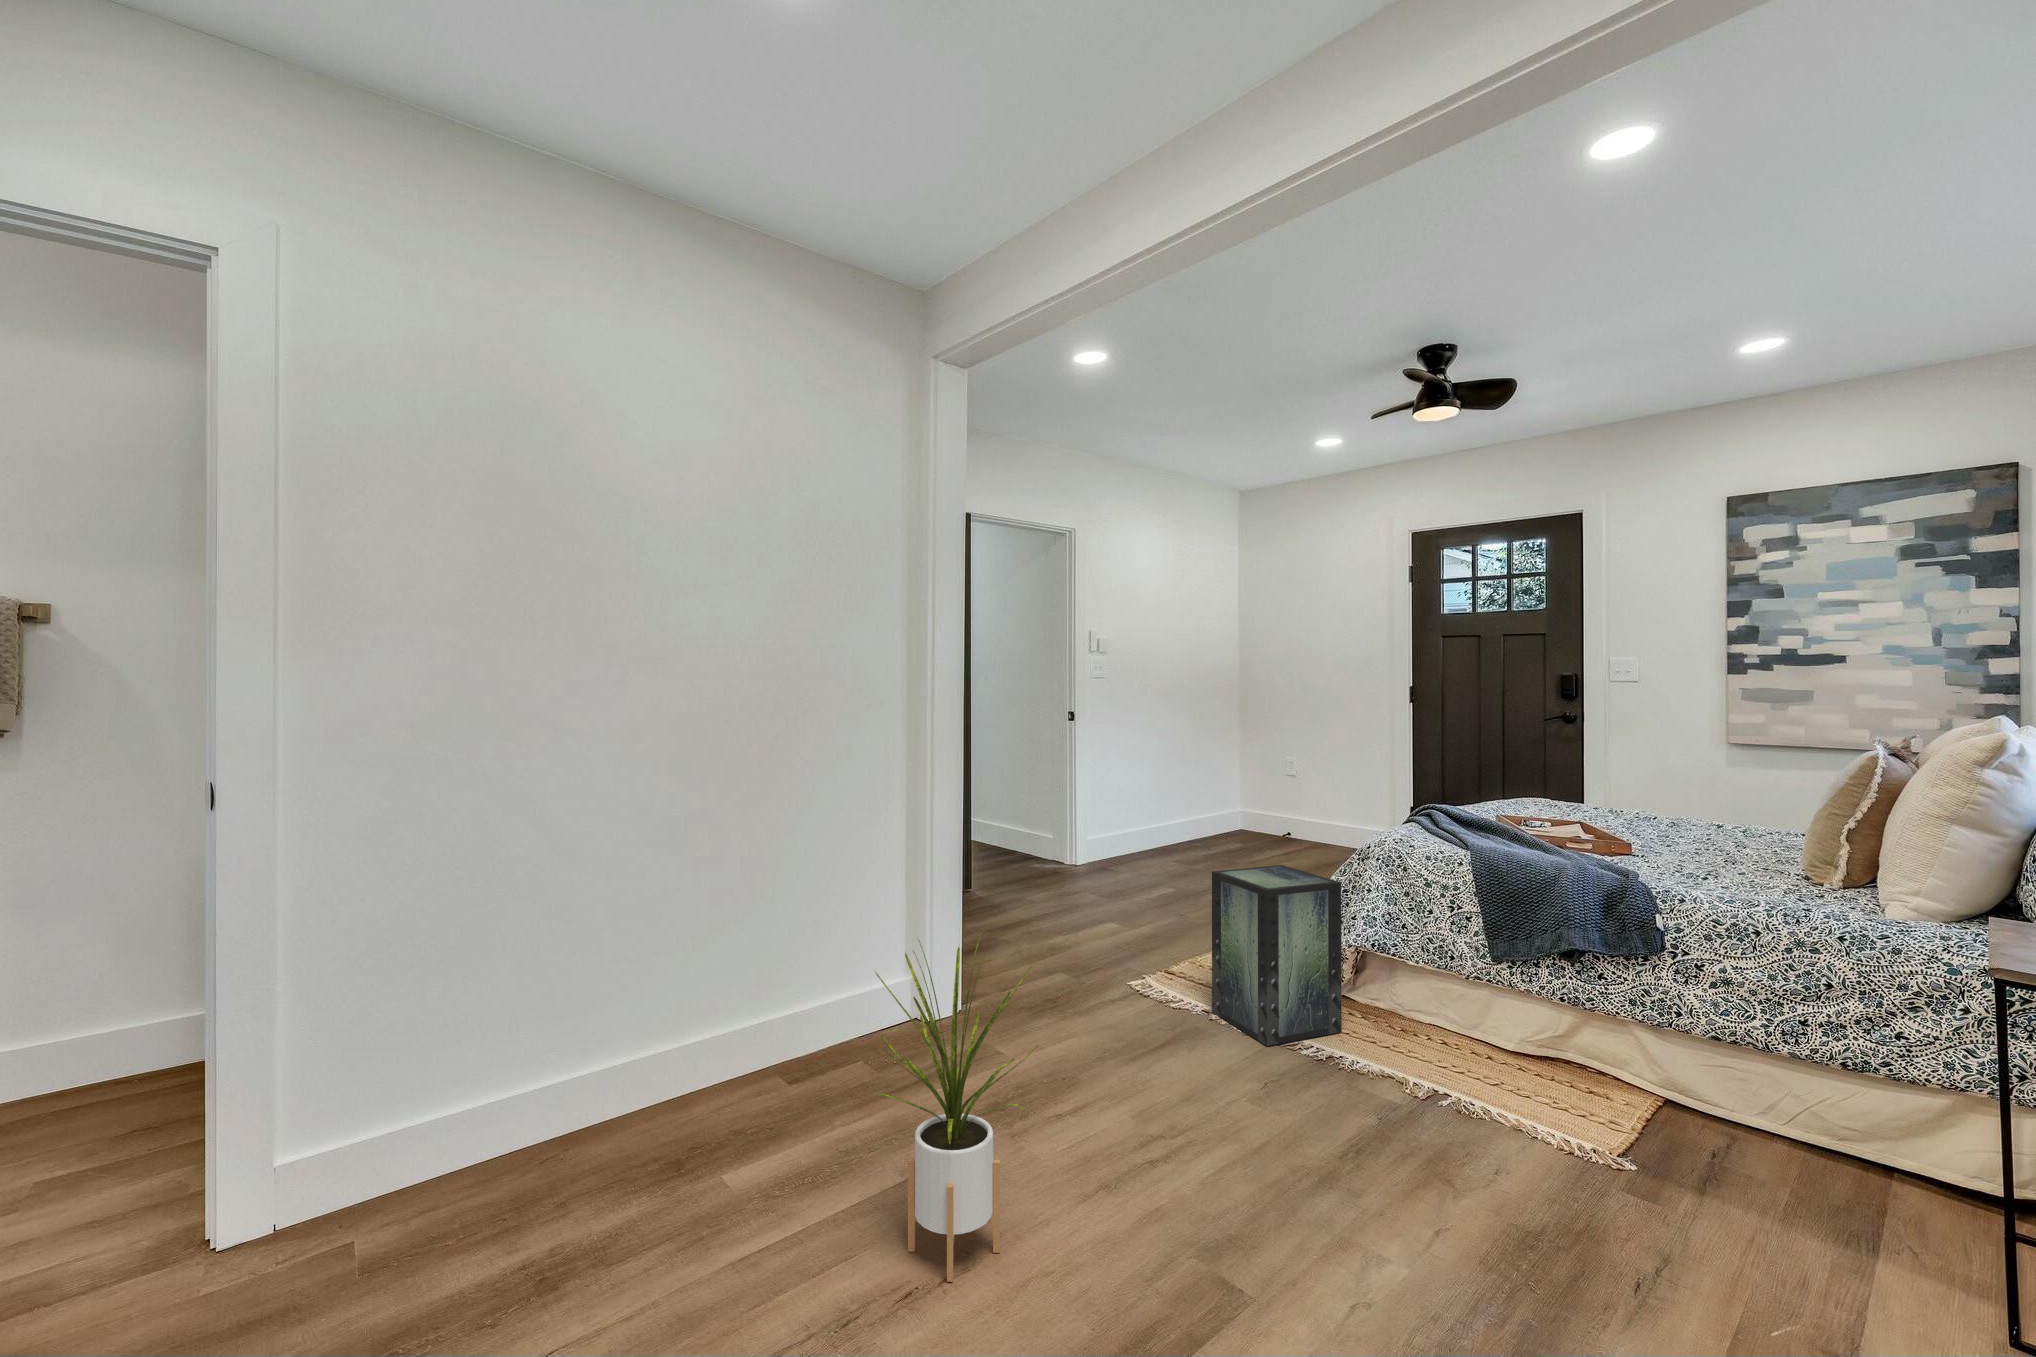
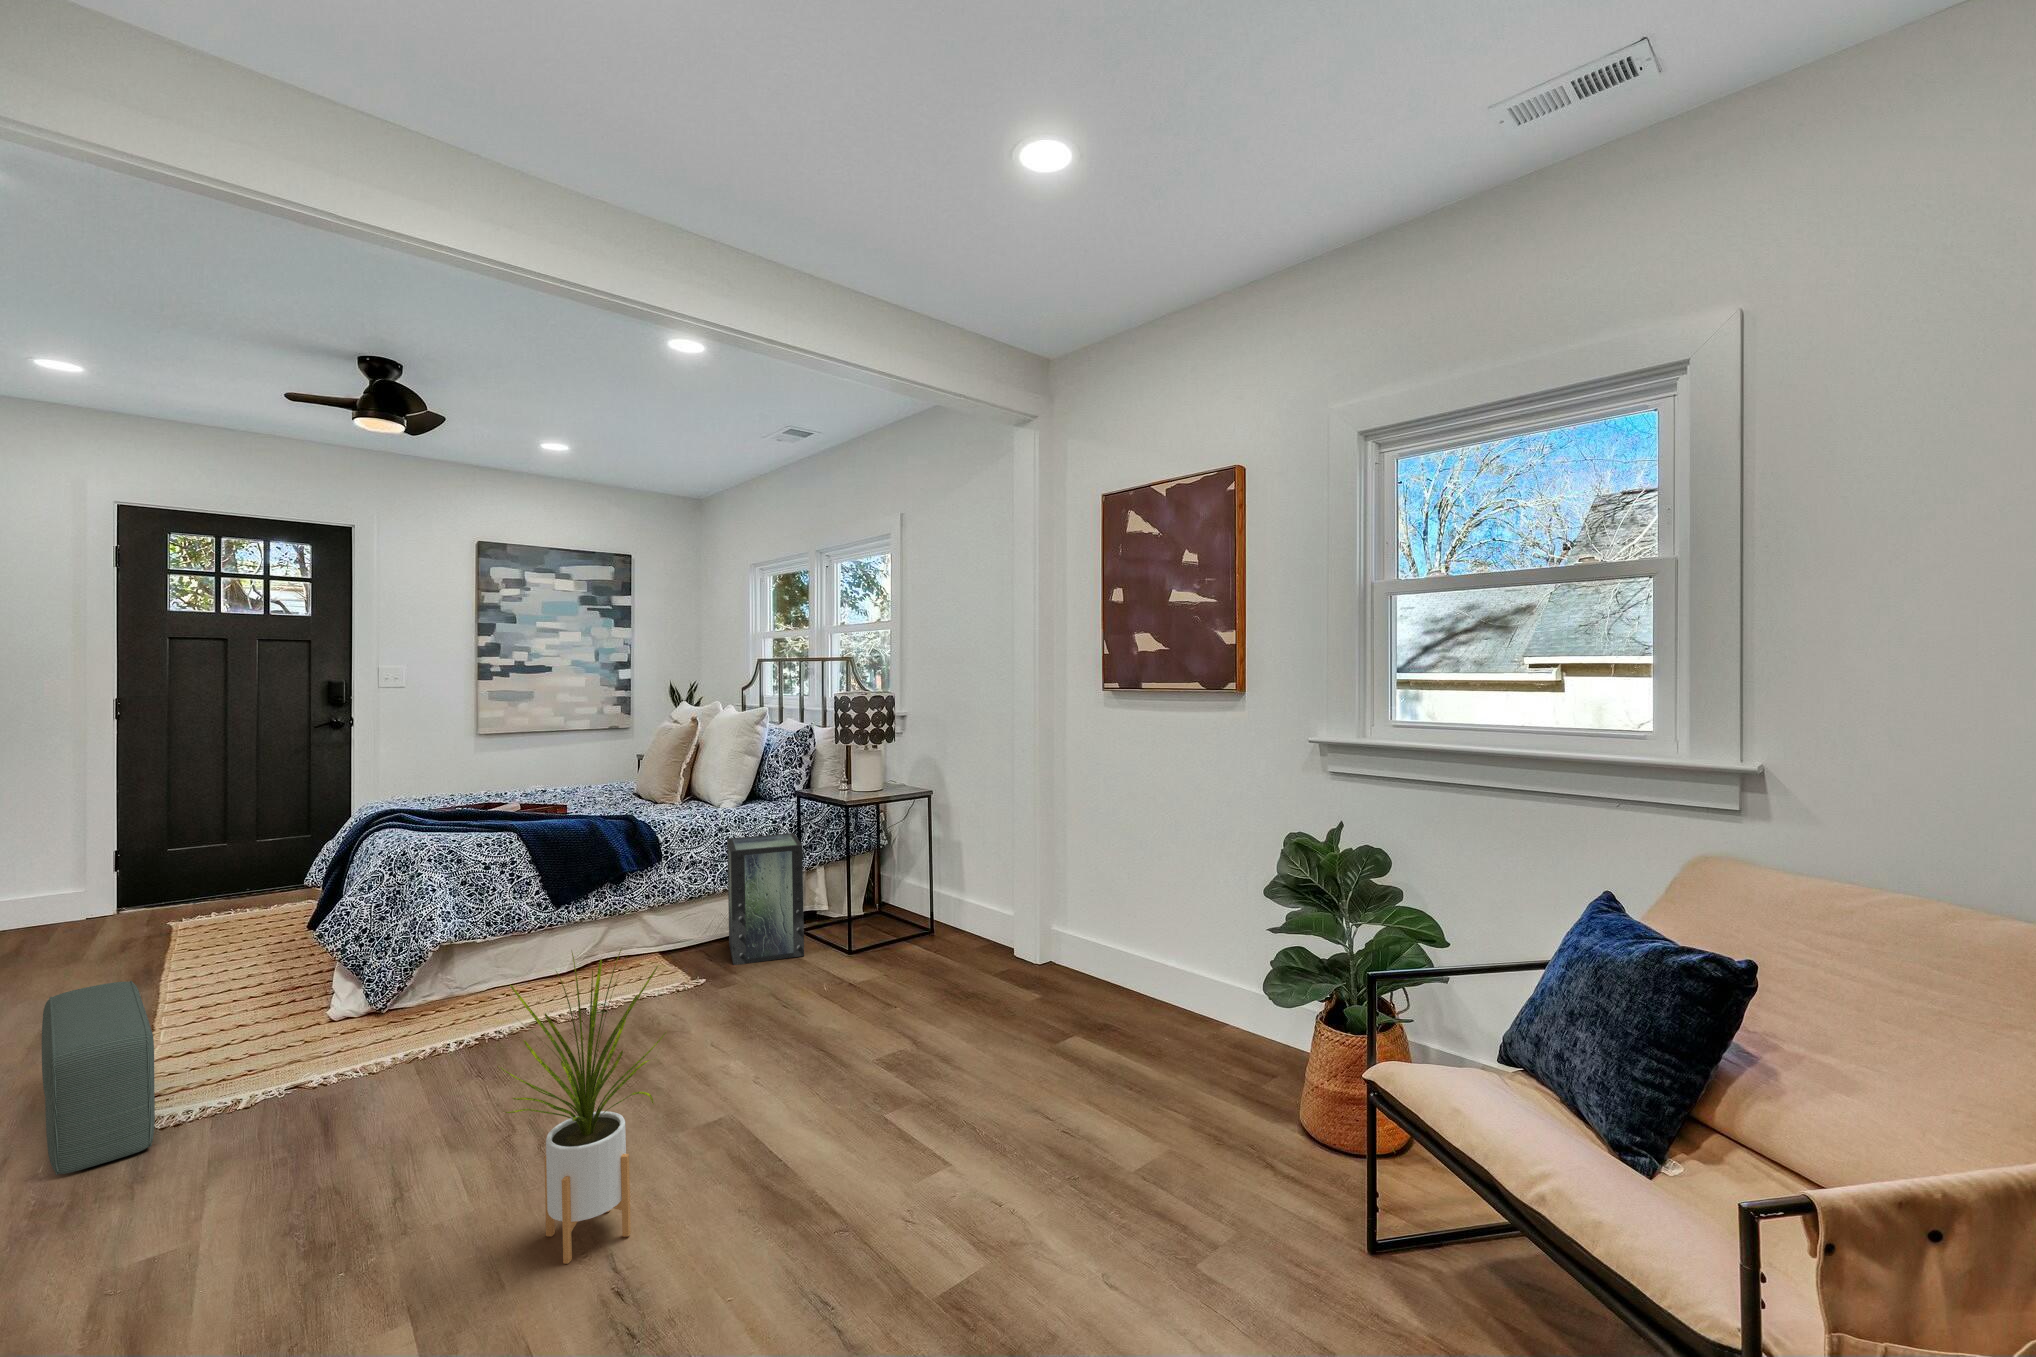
storage box: present [1212,865,1342,1046] -> present [727,833,804,965]
pouf: none [1034,880,1163,1001] -> present [42,981,155,1175]

